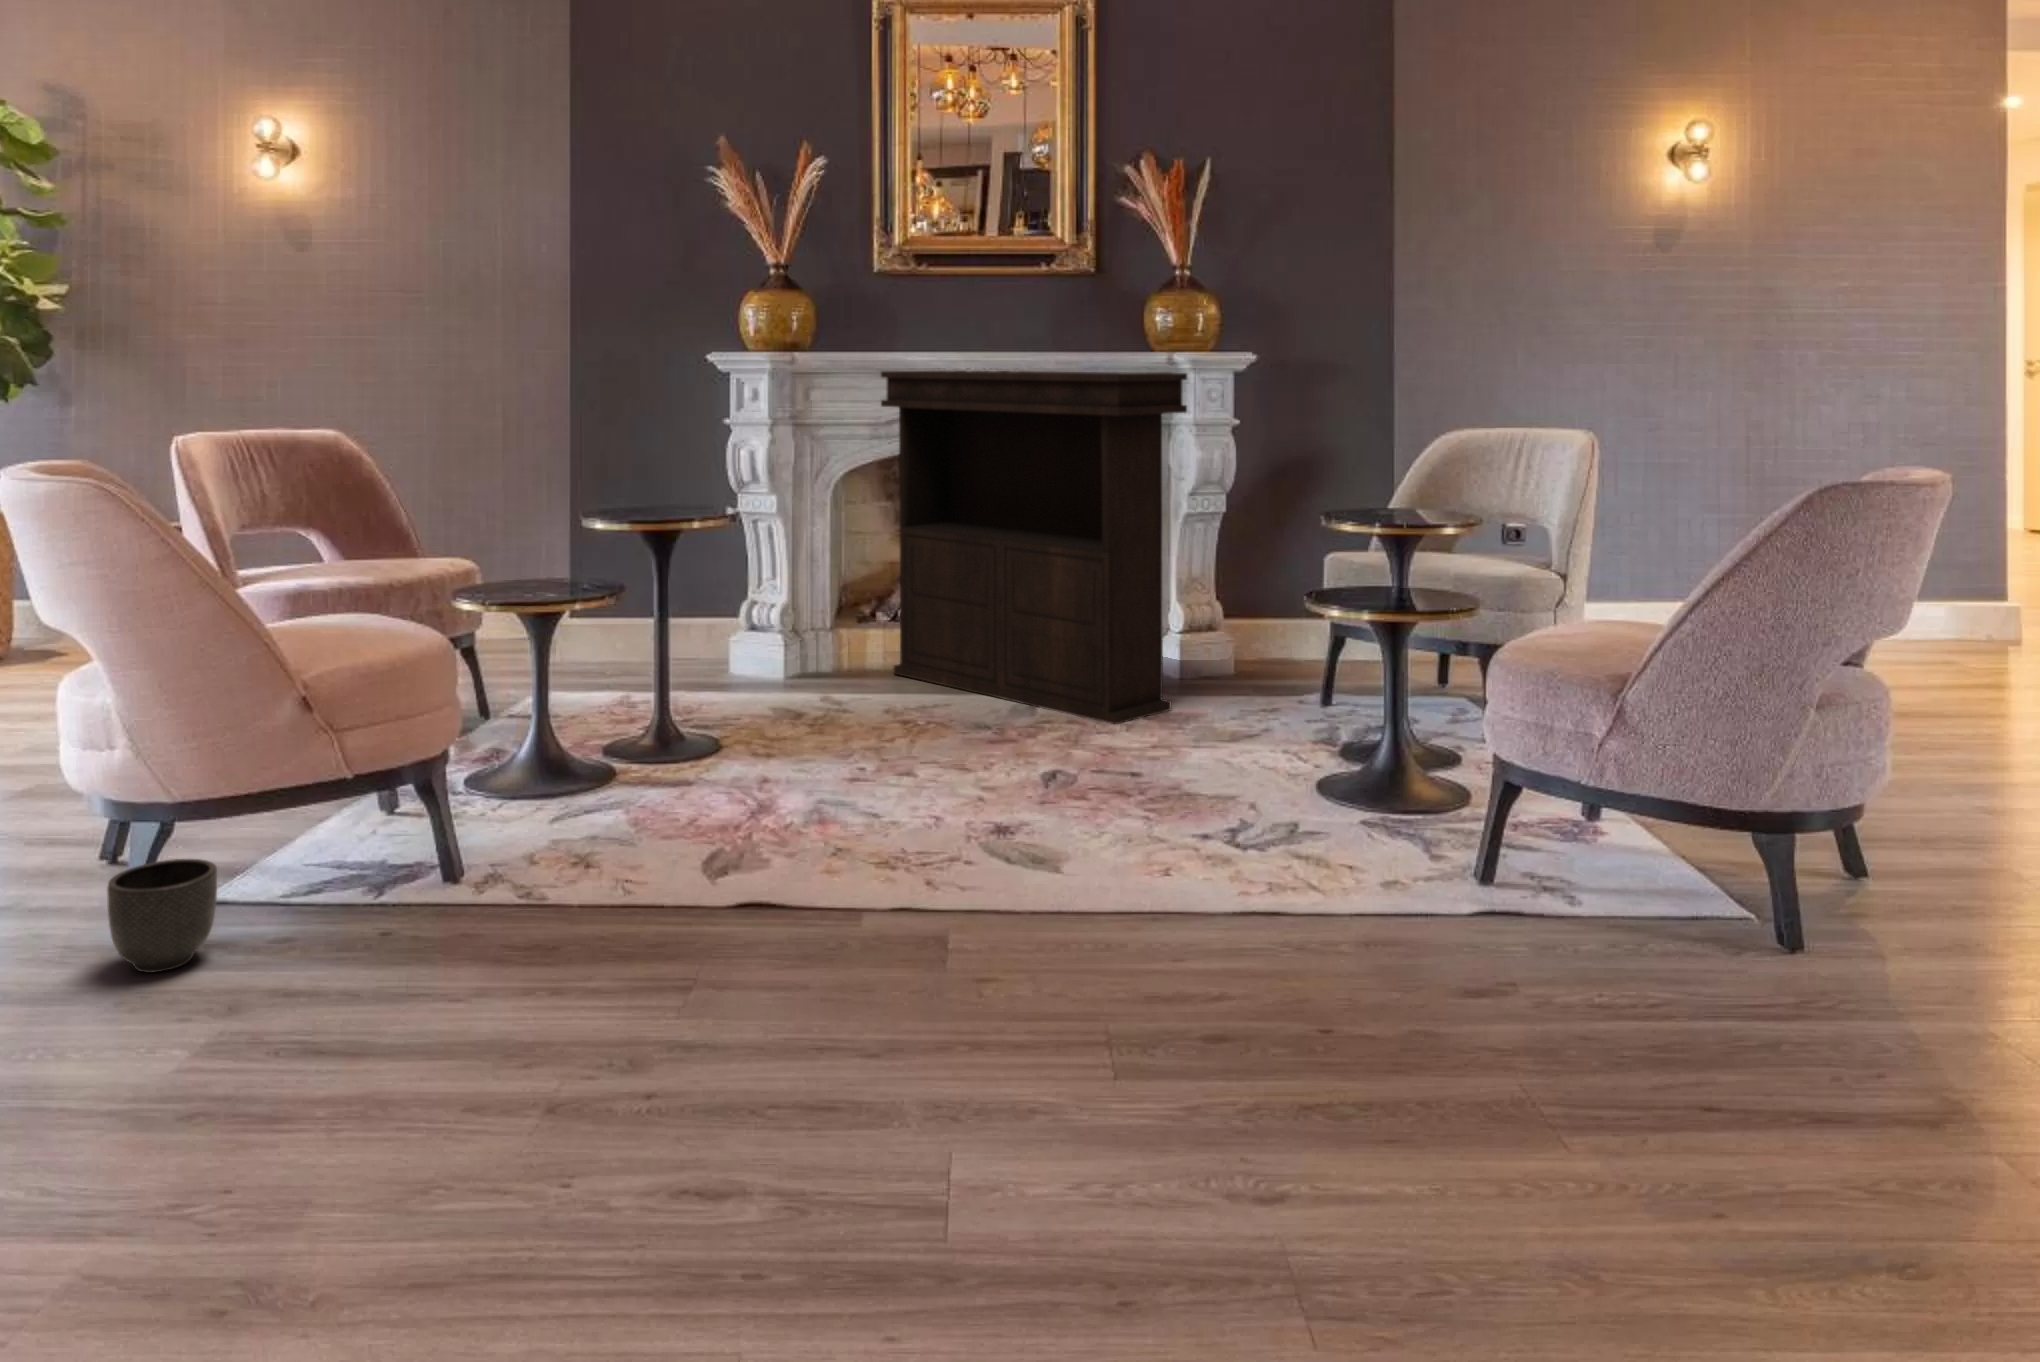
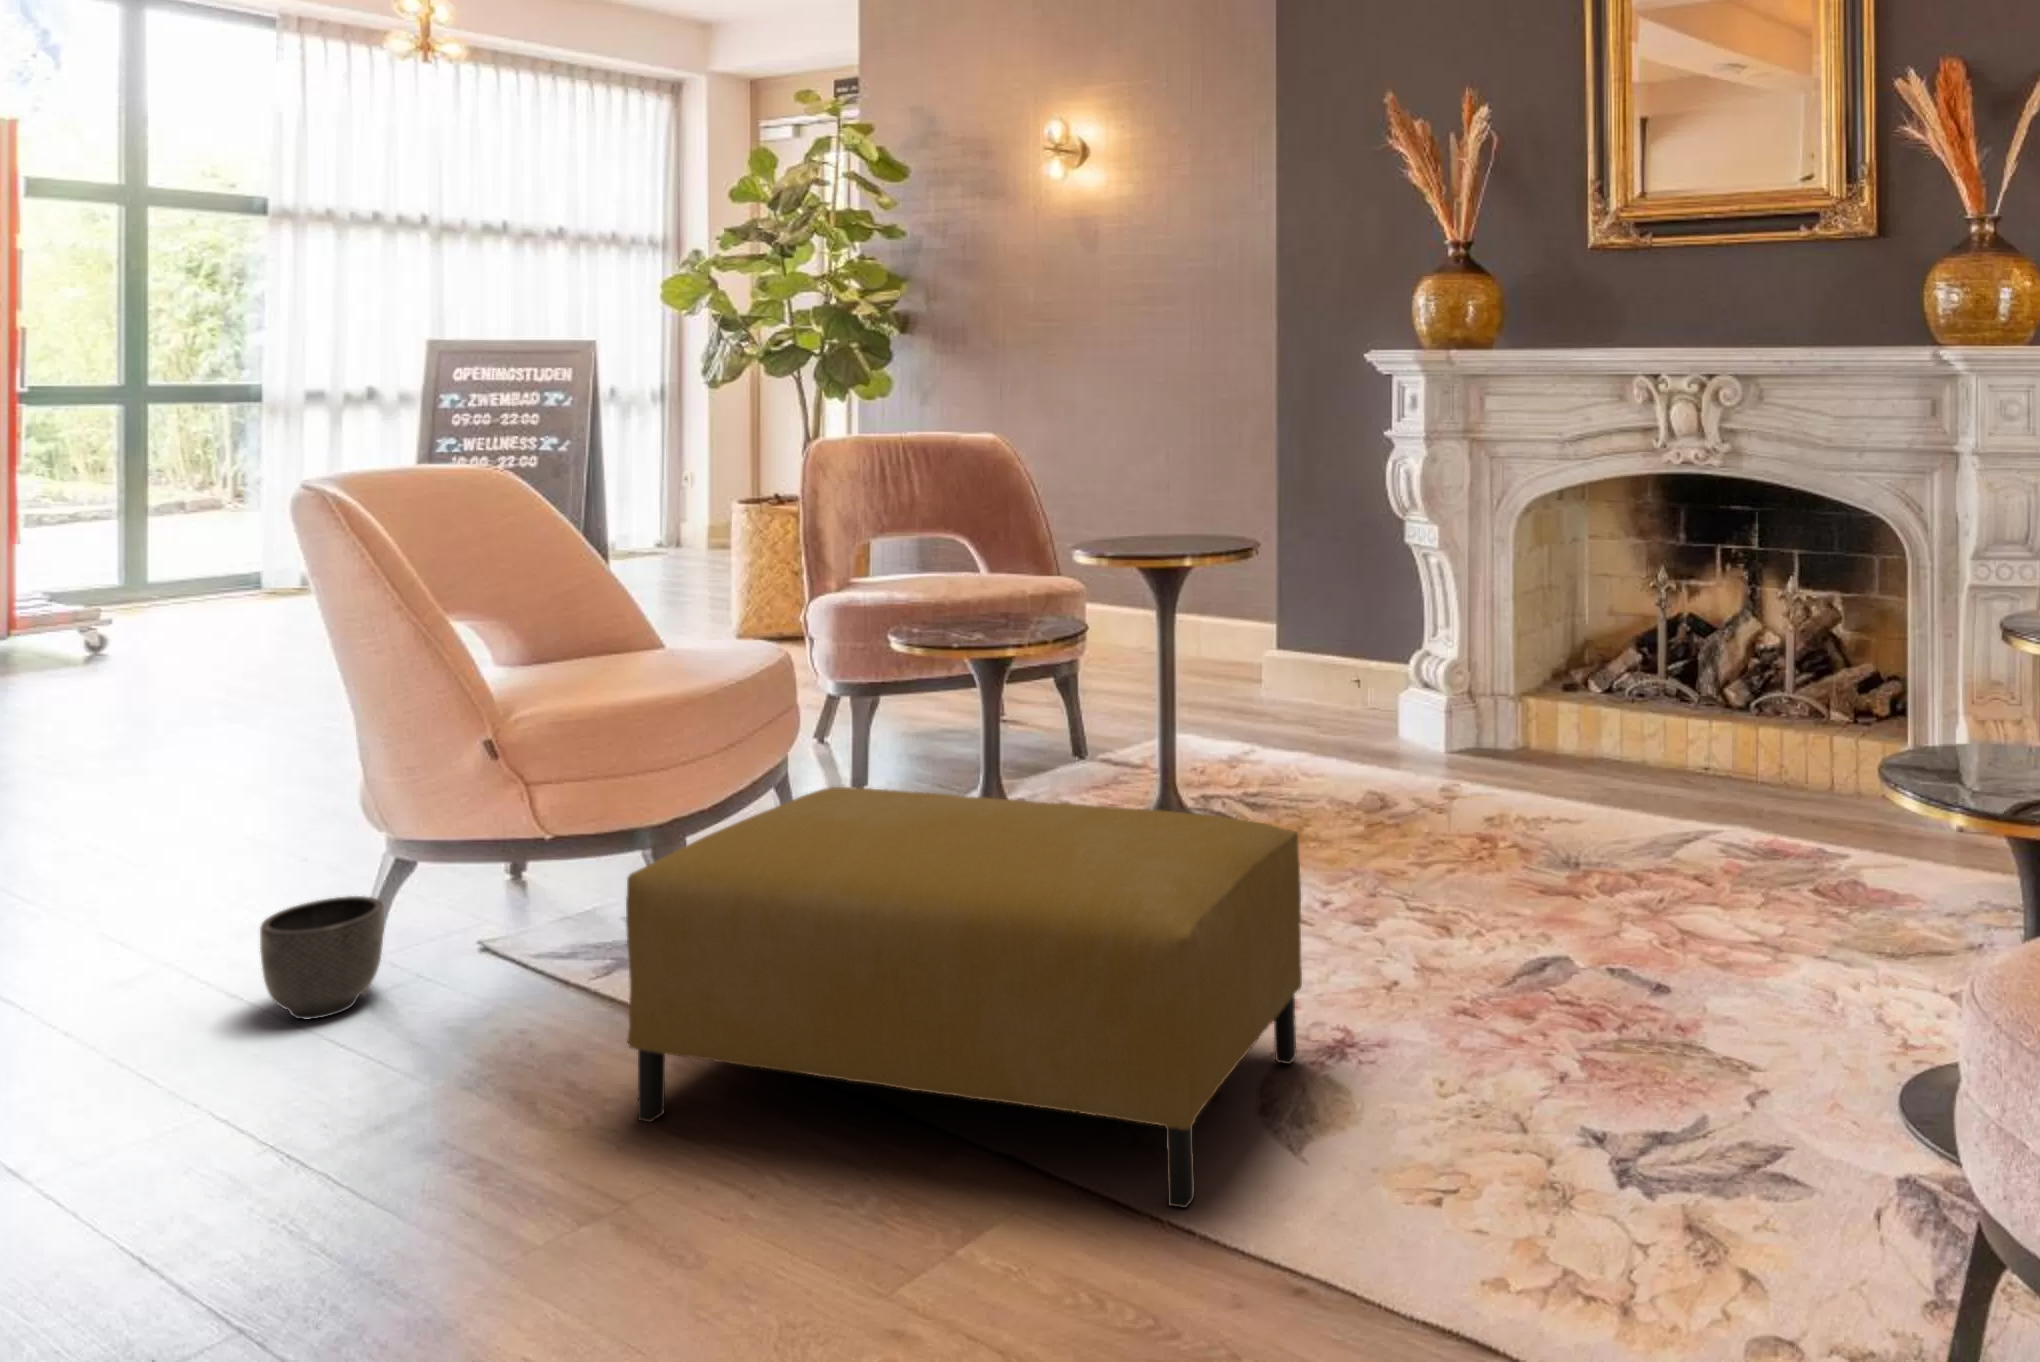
console table: present [881,371,1187,724] -> none [1550,373,1881,894]
ottoman: none [599,678,1062,951] -> present [626,787,1302,1208]

